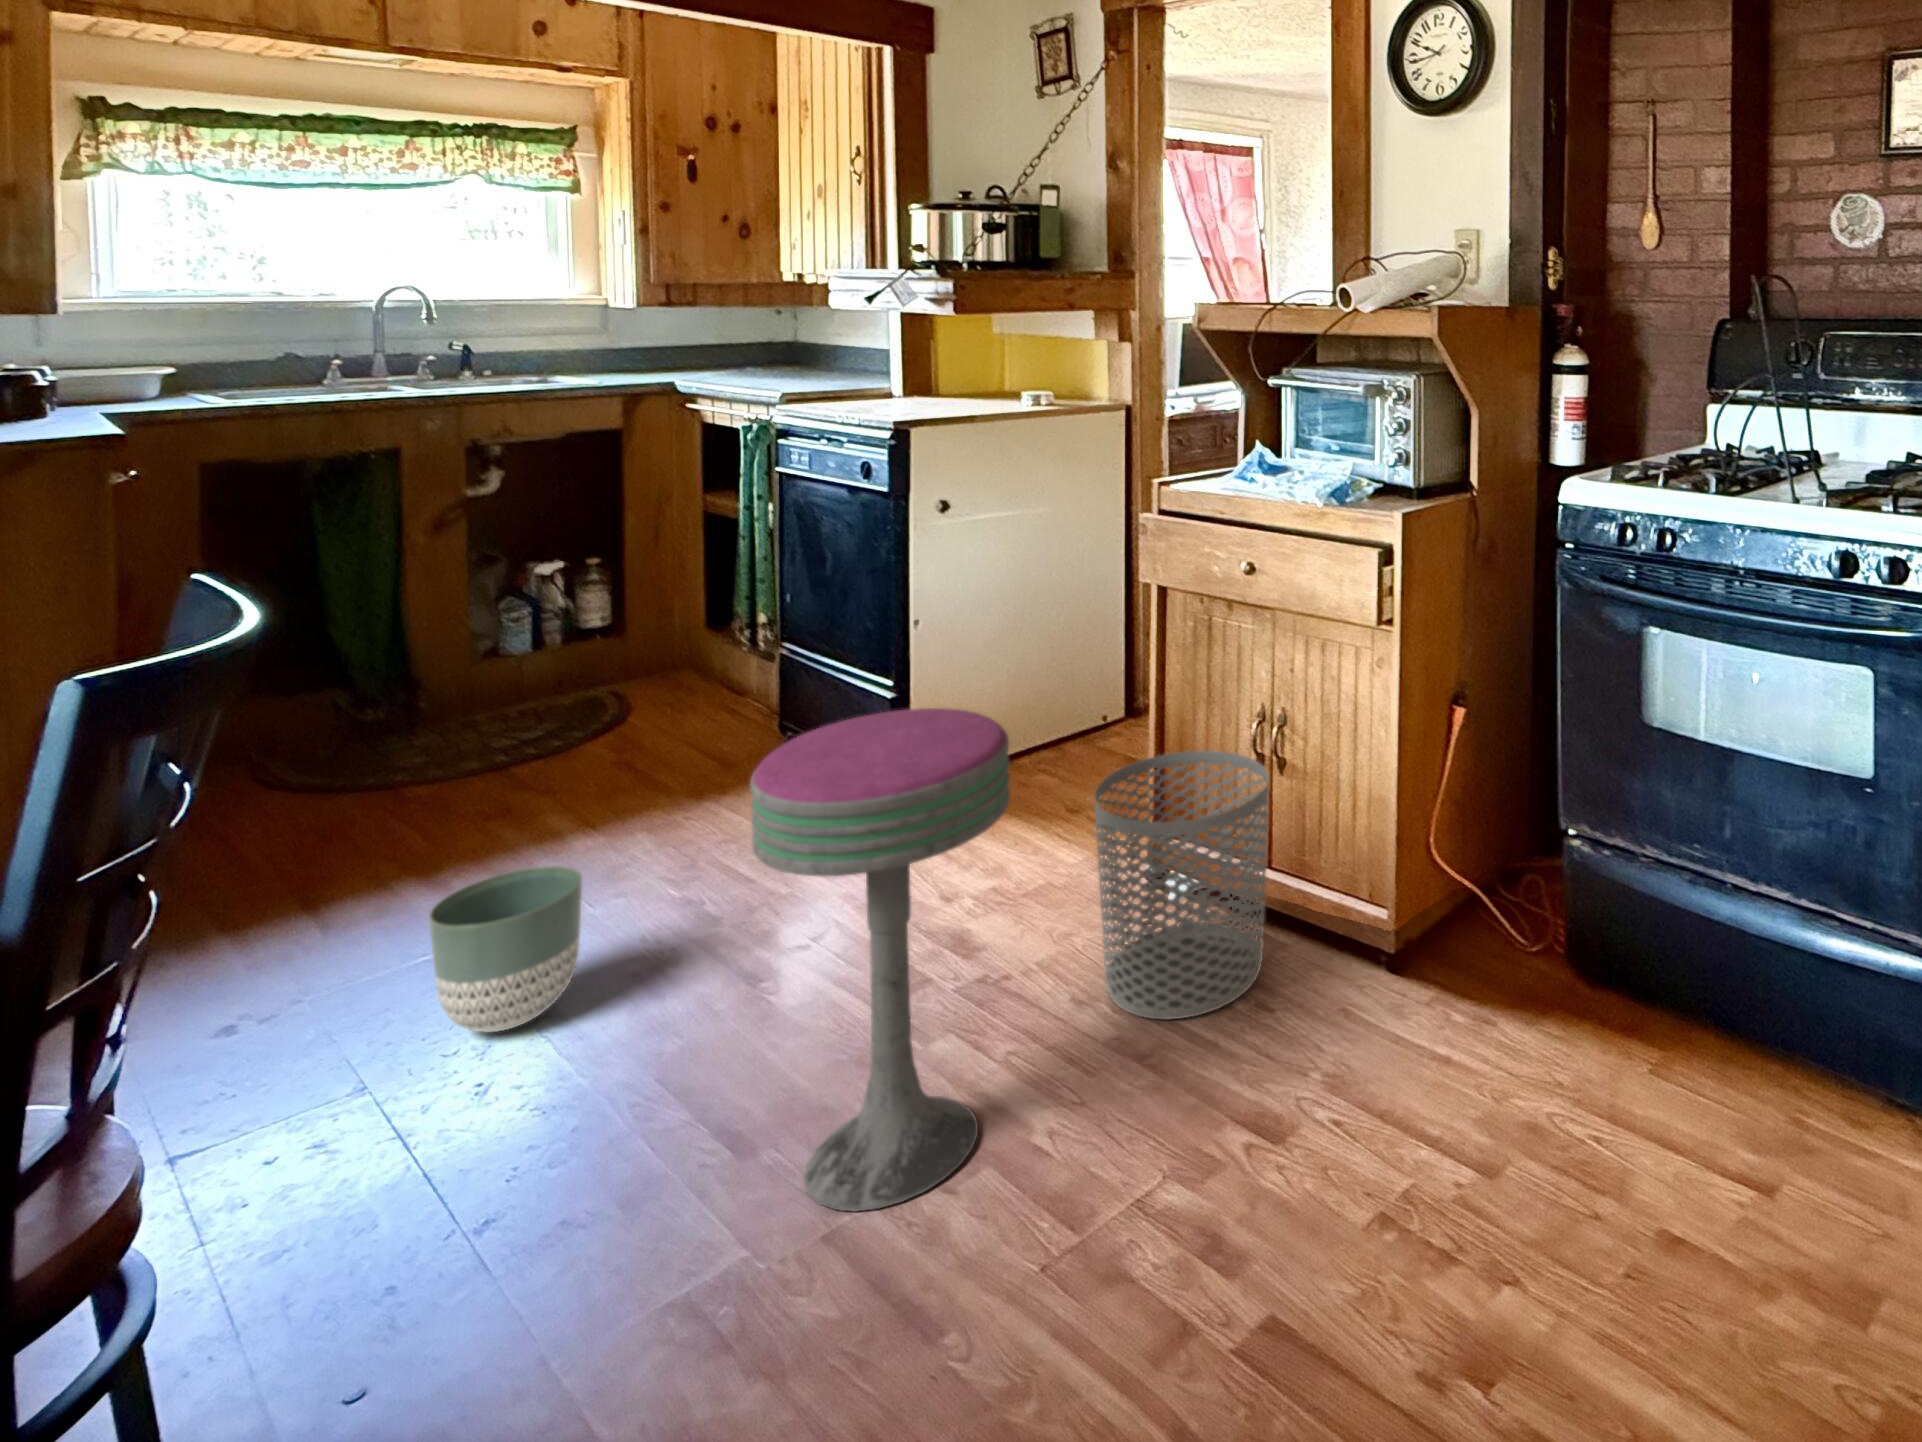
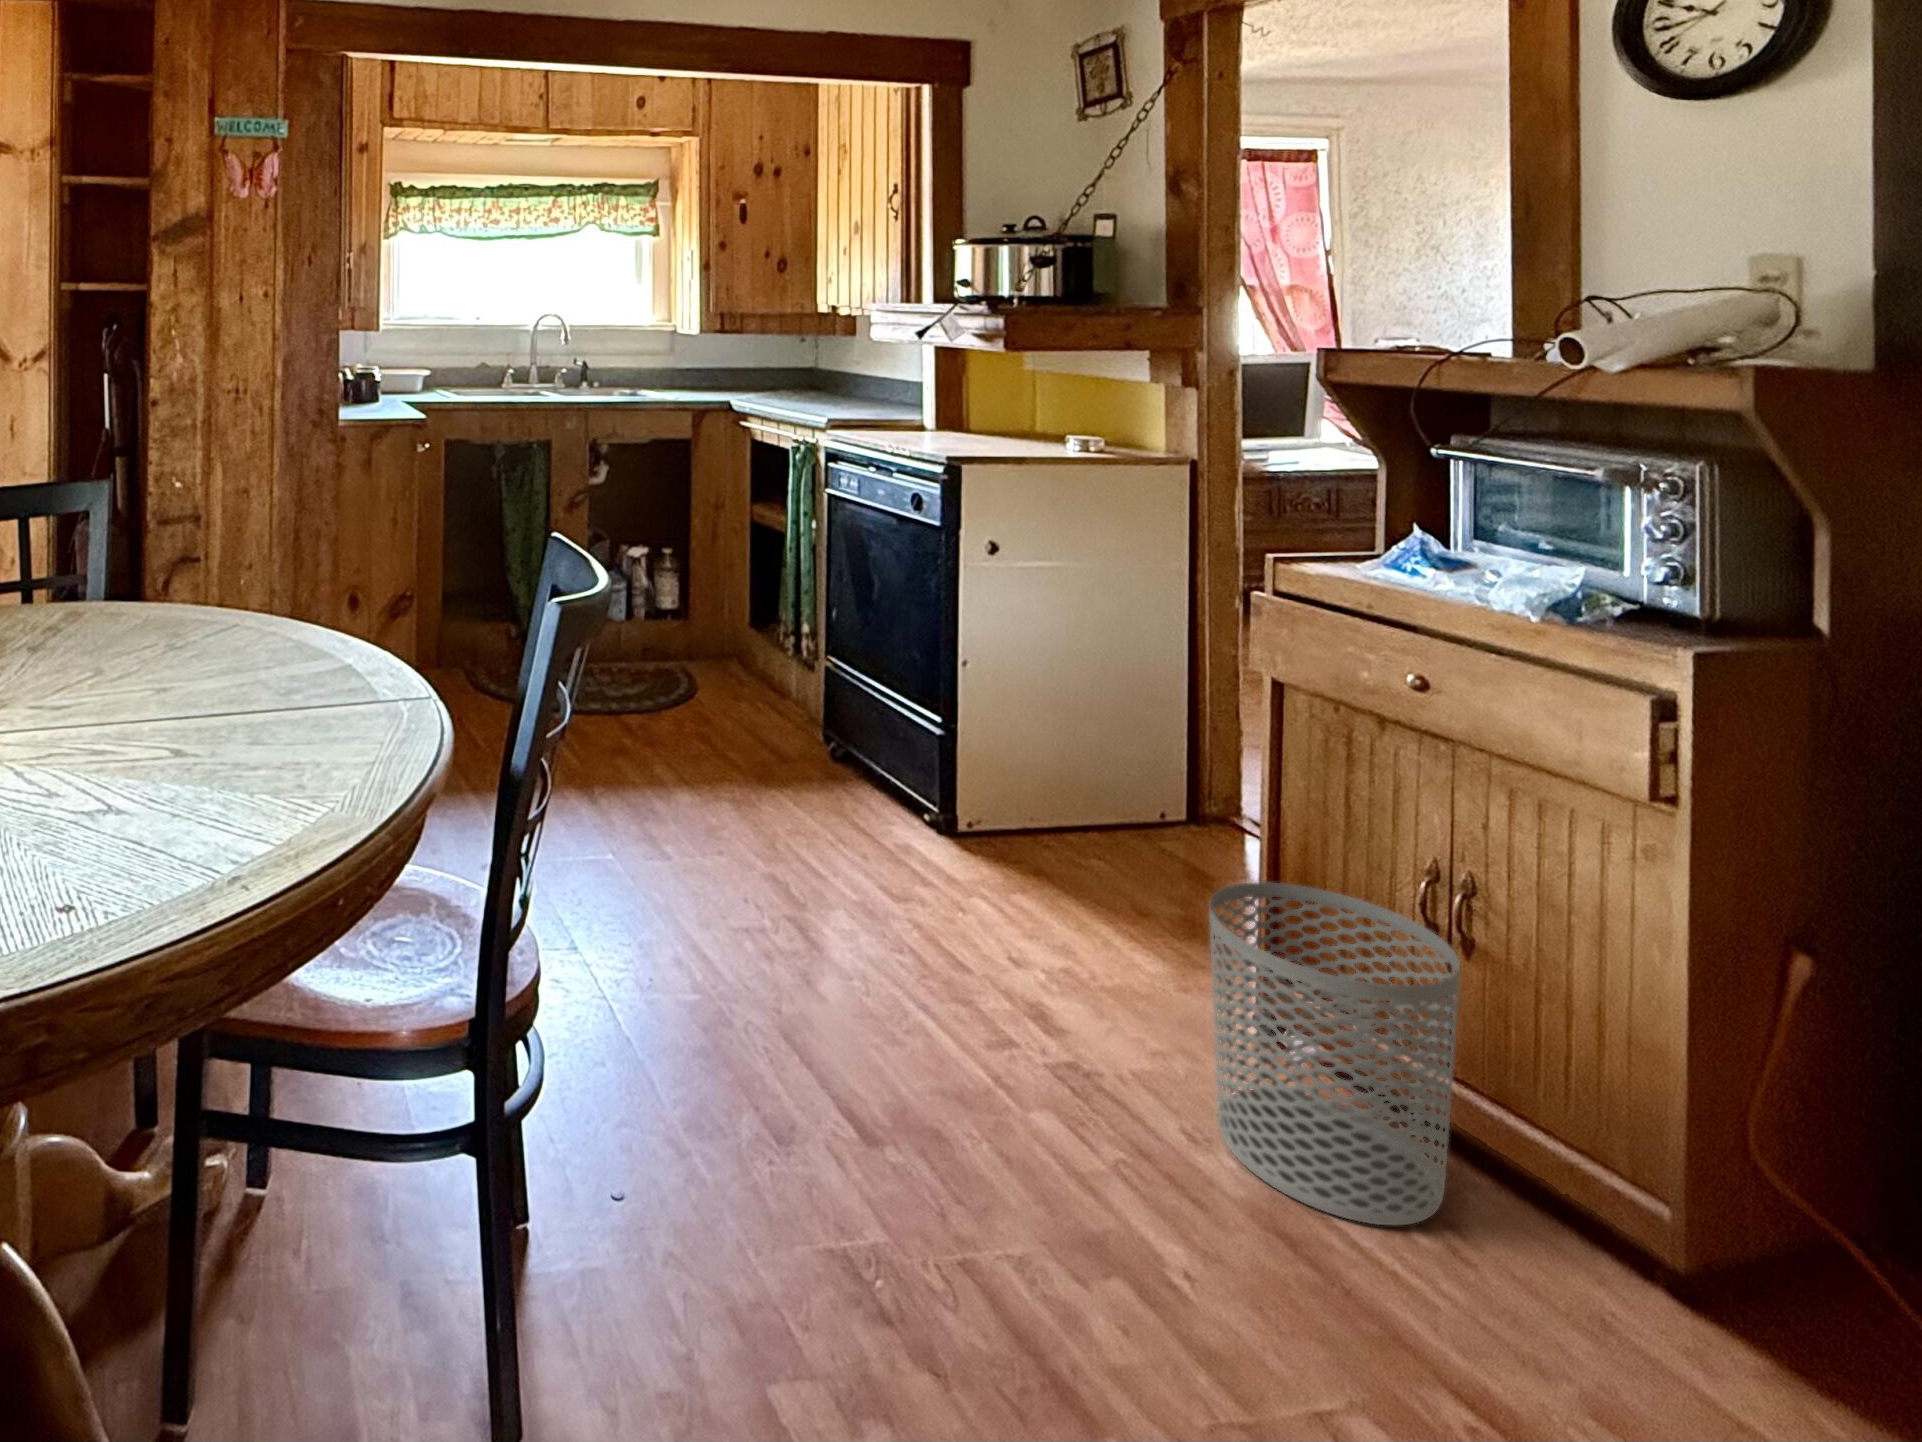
bar stool: present [750,708,1010,1212] -> none [884,753,1139,1264]
planter: present [429,866,582,1032] -> none [609,801,708,932]

